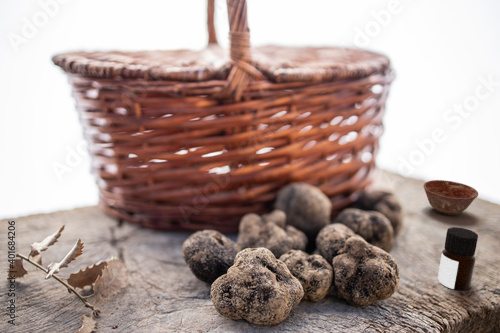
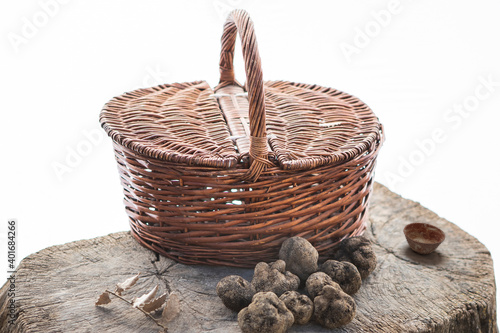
bottle: present [438,227,478,290] -> none [388,277,413,319]

